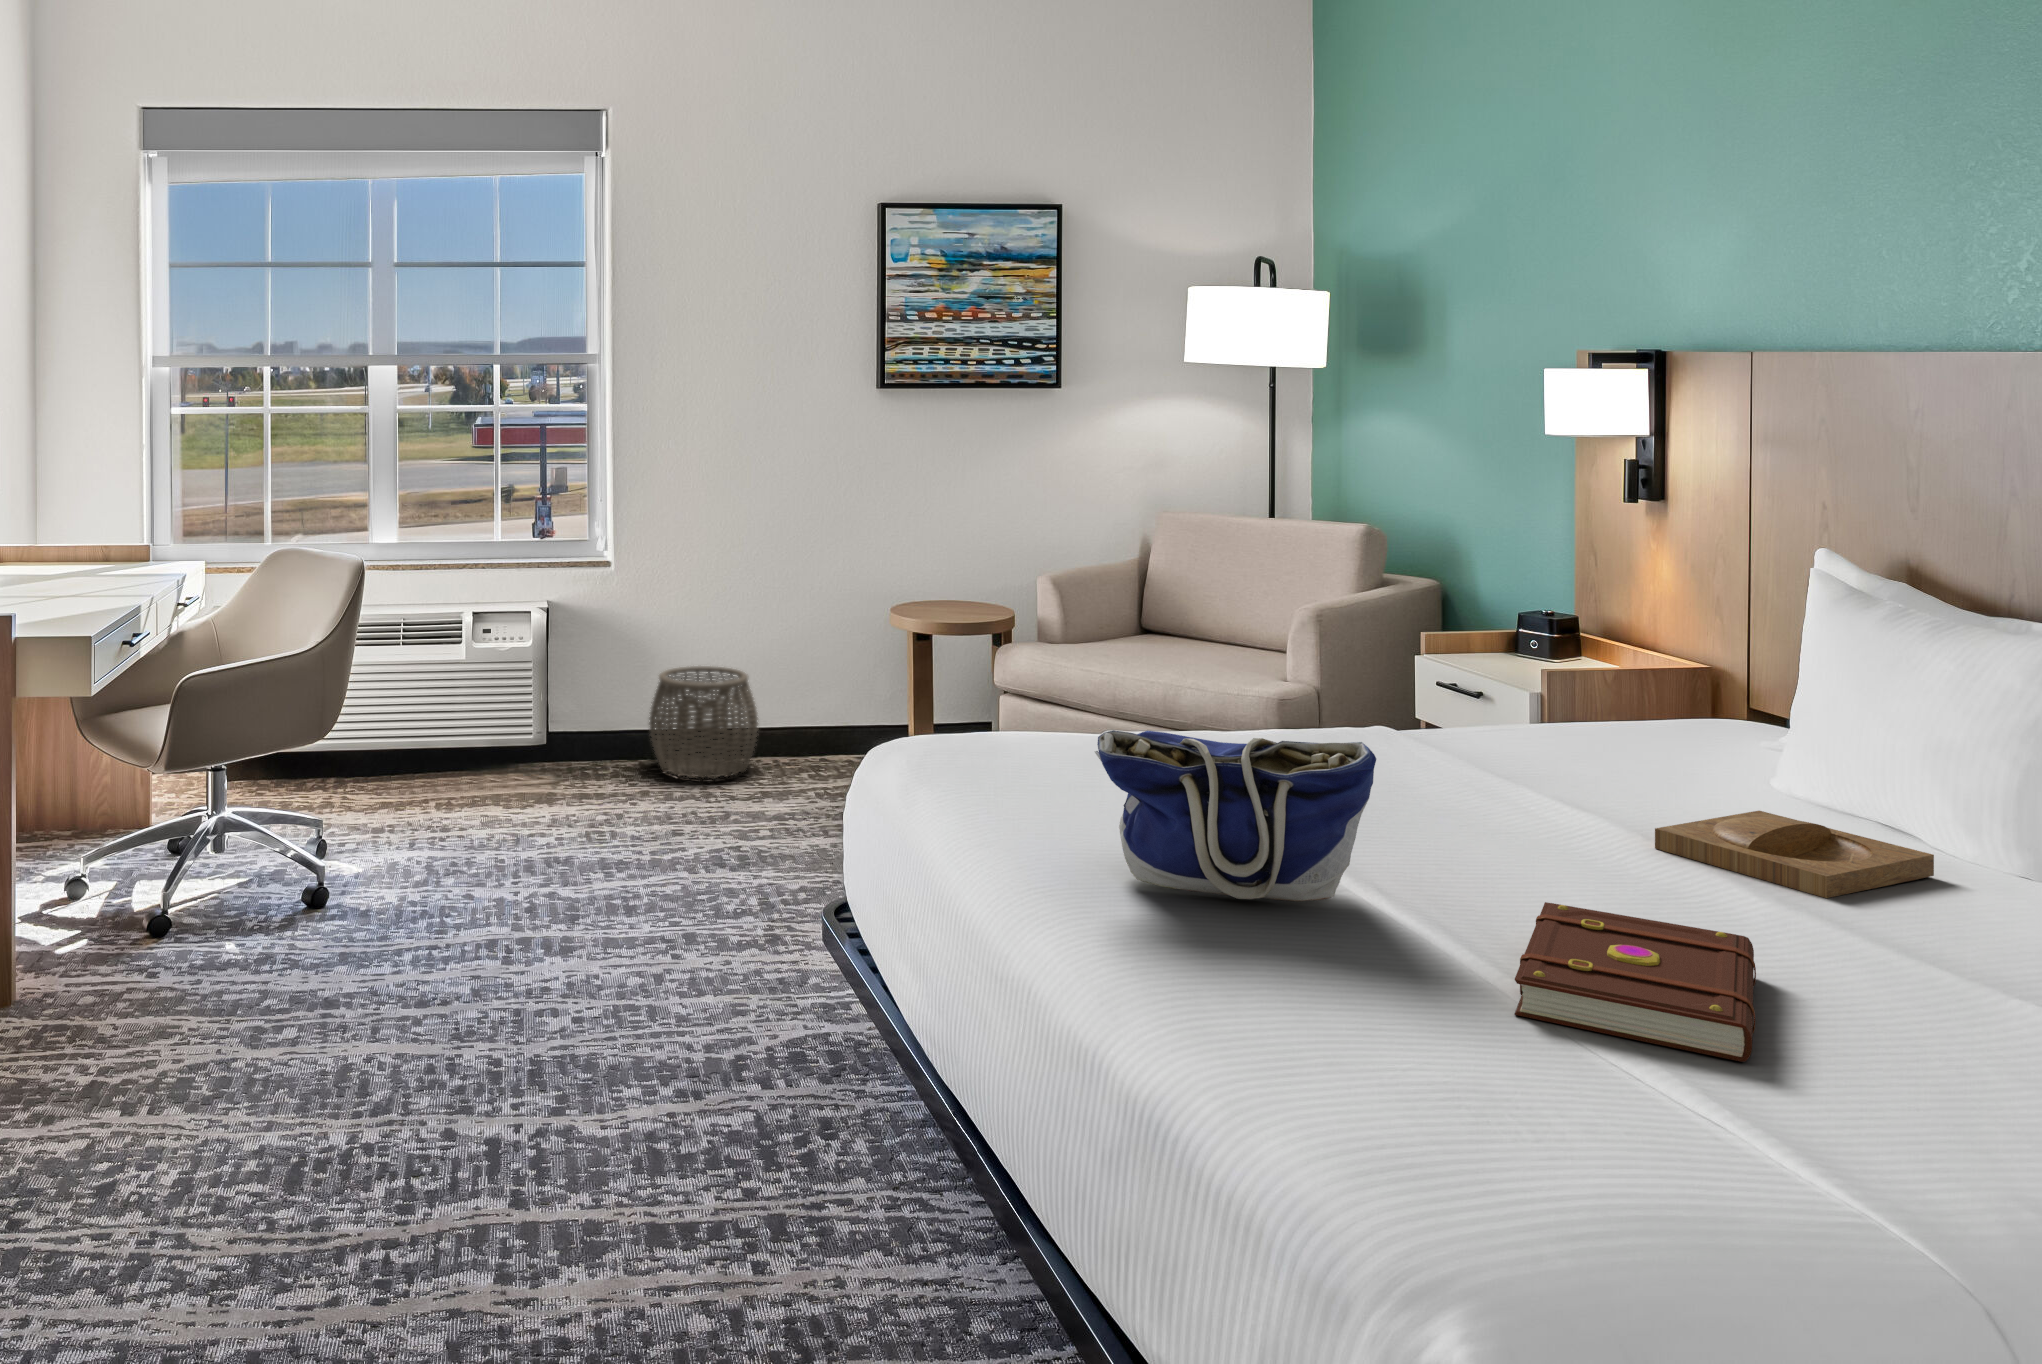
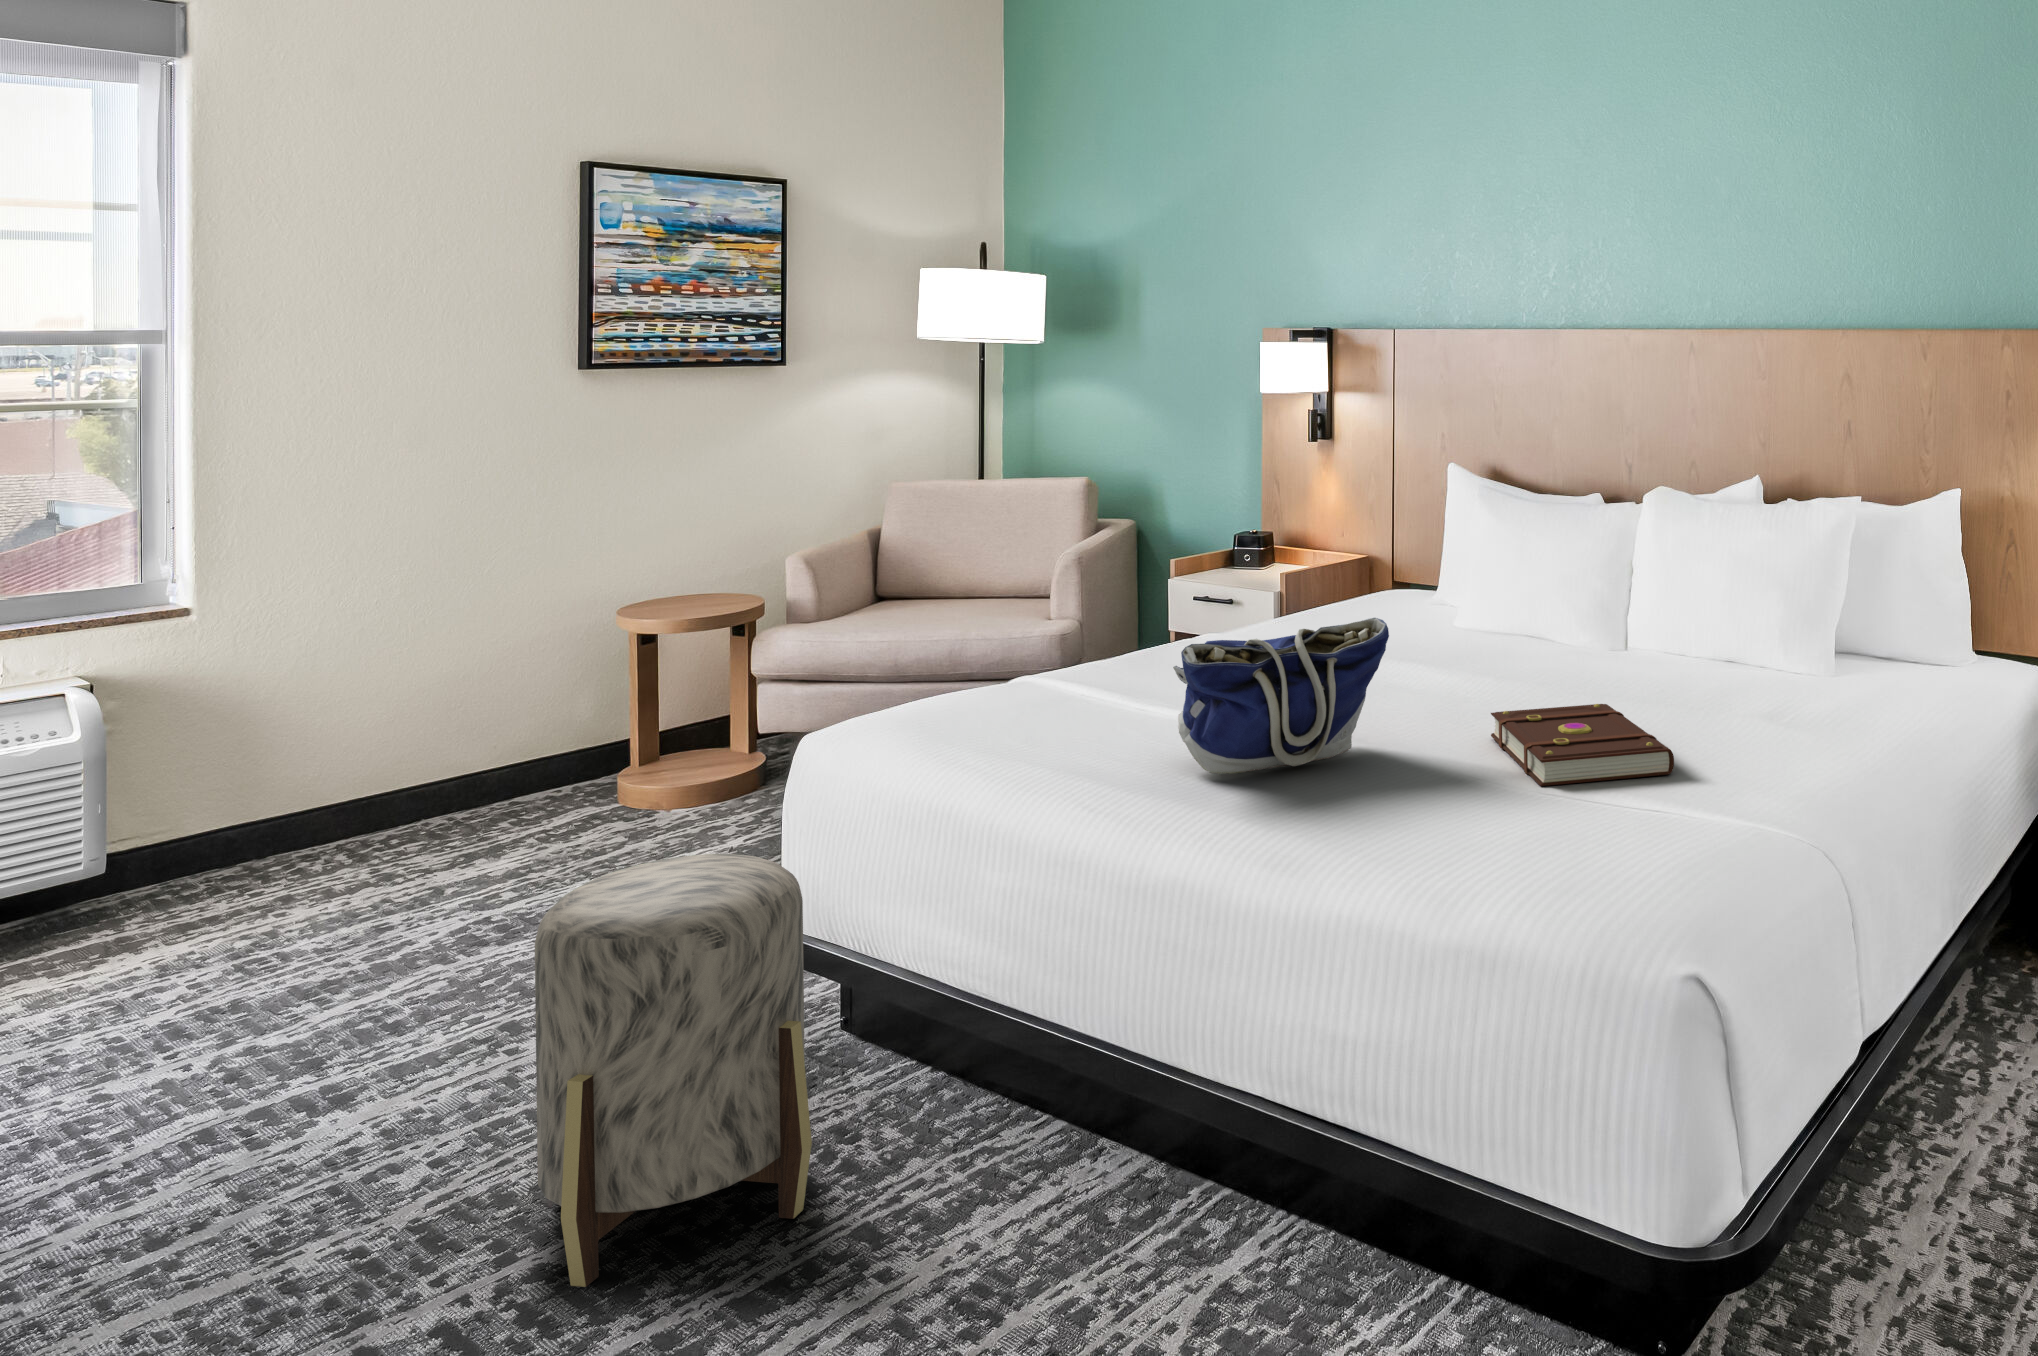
woven basket: present [649,666,758,779] -> none [278,717,449,863]
tray: present [1655,811,1934,898] -> none [1470,637,1609,680]
ottoman: none [568,828,780,1181] -> present [535,854,812,1287]

